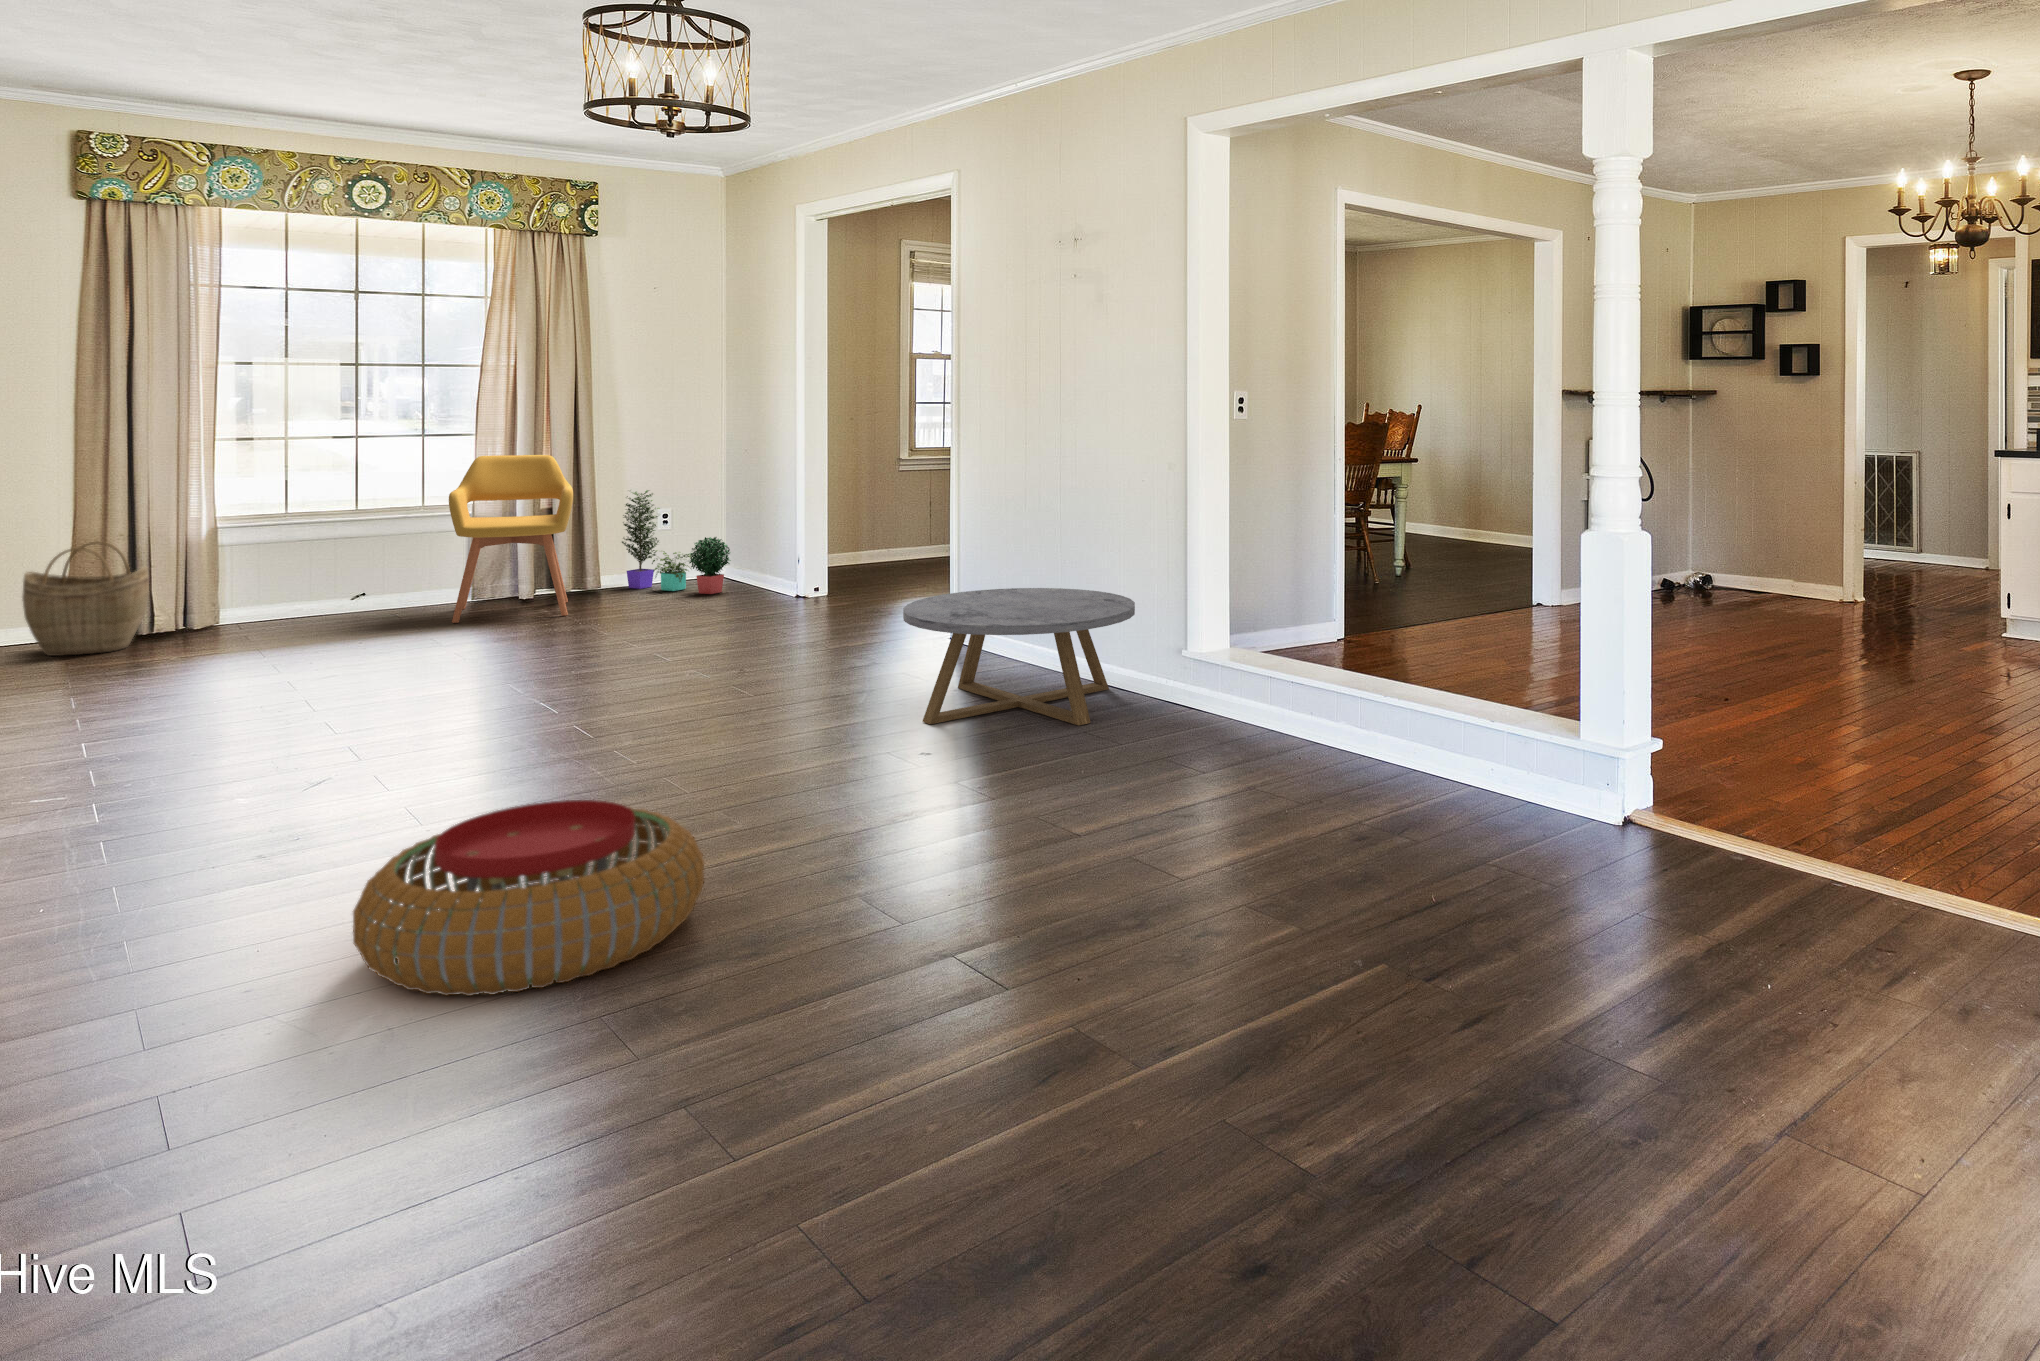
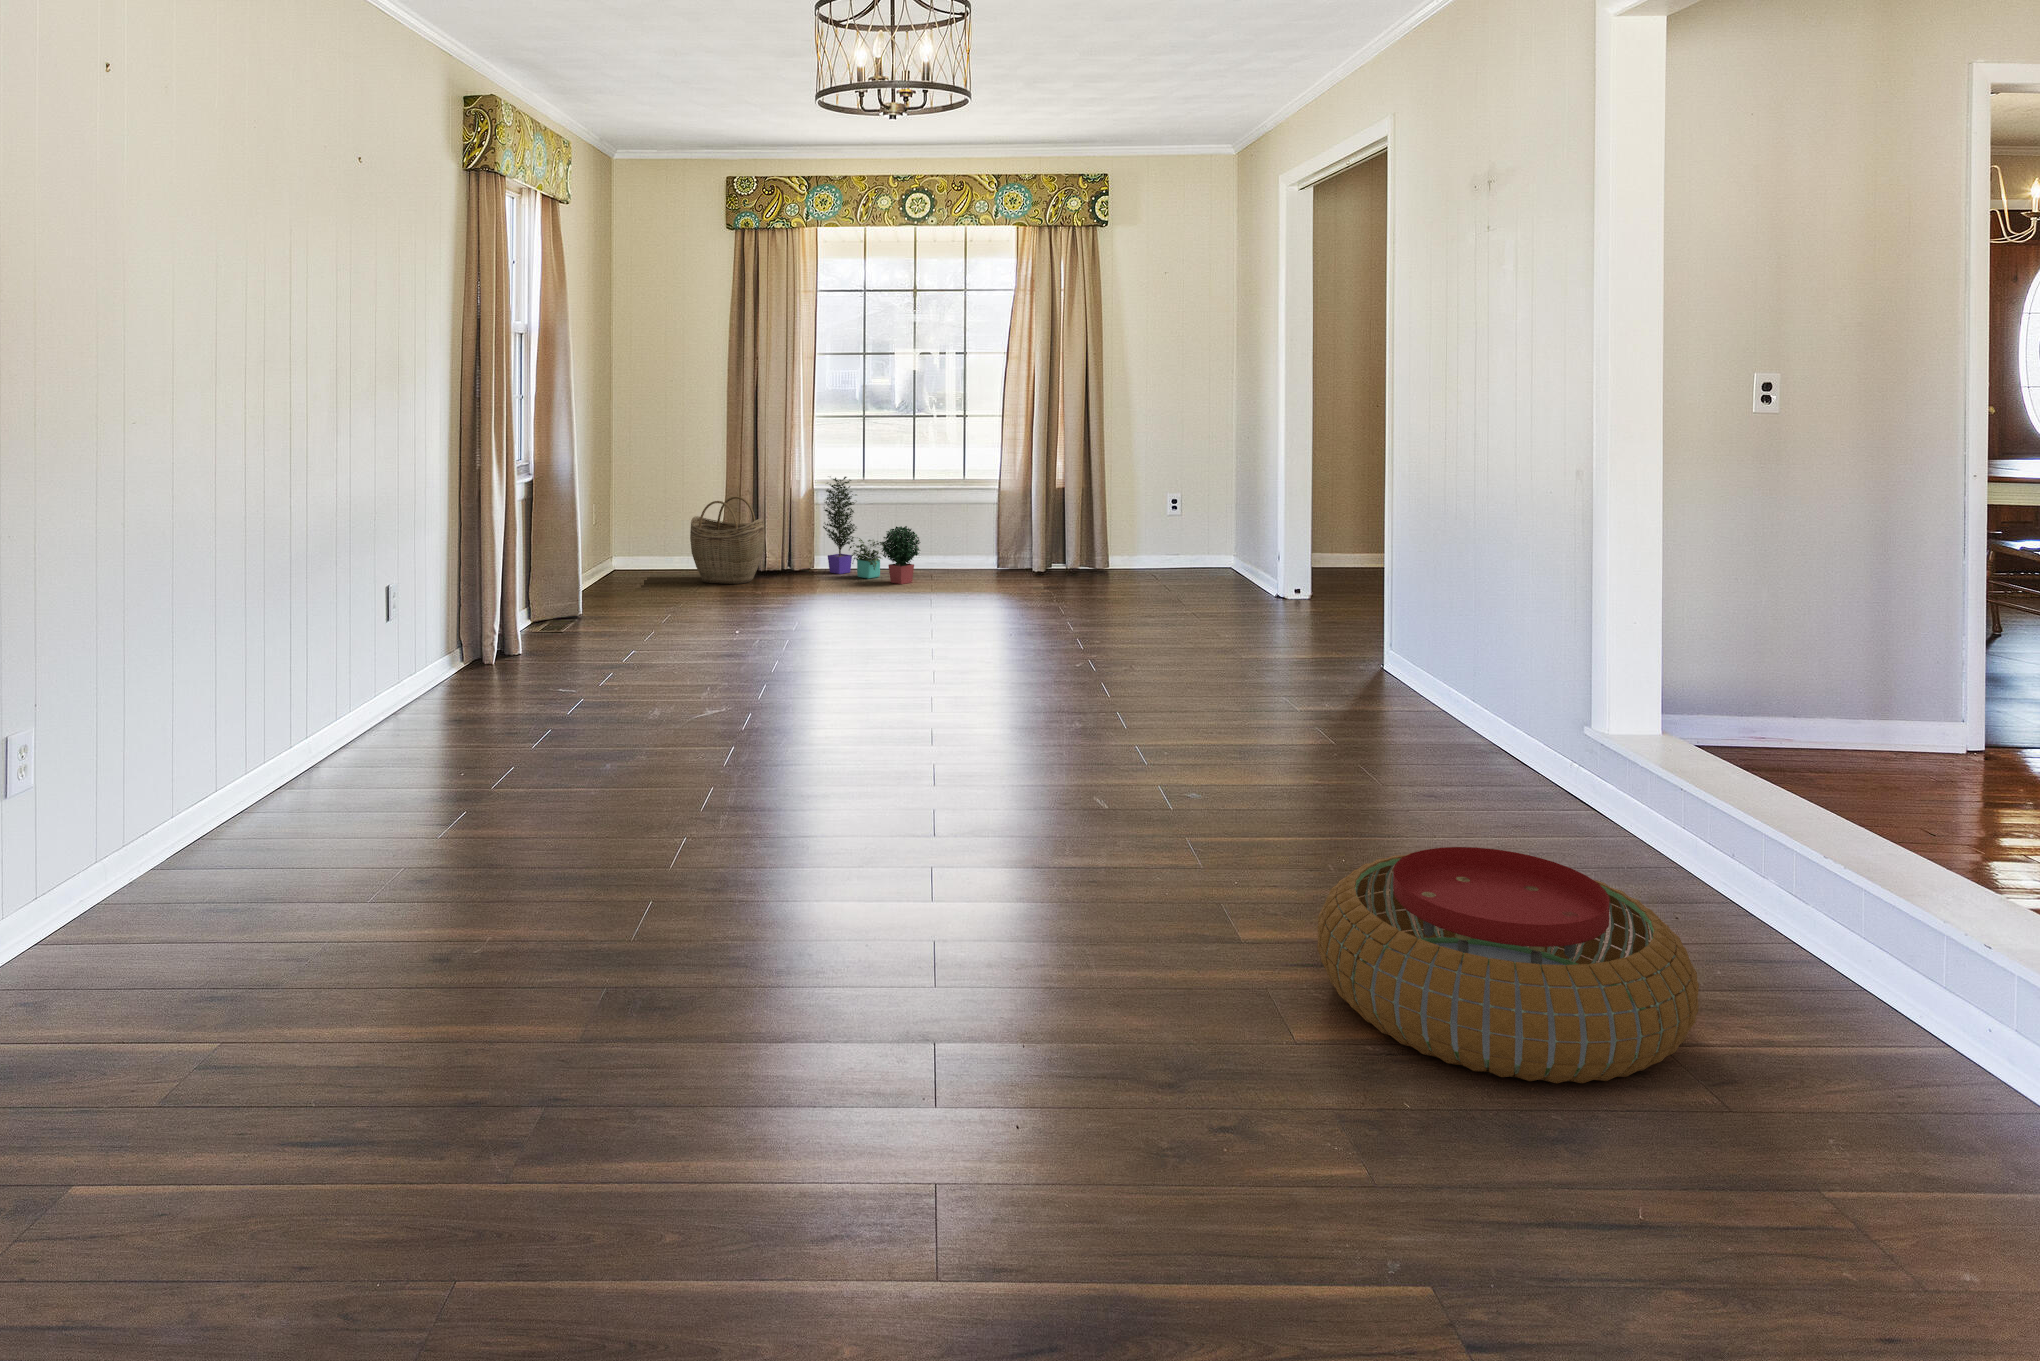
armchair: present [449,455,573,623] -> none [964,437,1074,593]
potted plant: present [622,490,731,594] -> present [823,477,920,584]
coffee table: present [903,588,1135,726] -> none [1242,626,1551,826]
pouf: present [353,800,704,996] -> present [1317,847,1699,1083]

